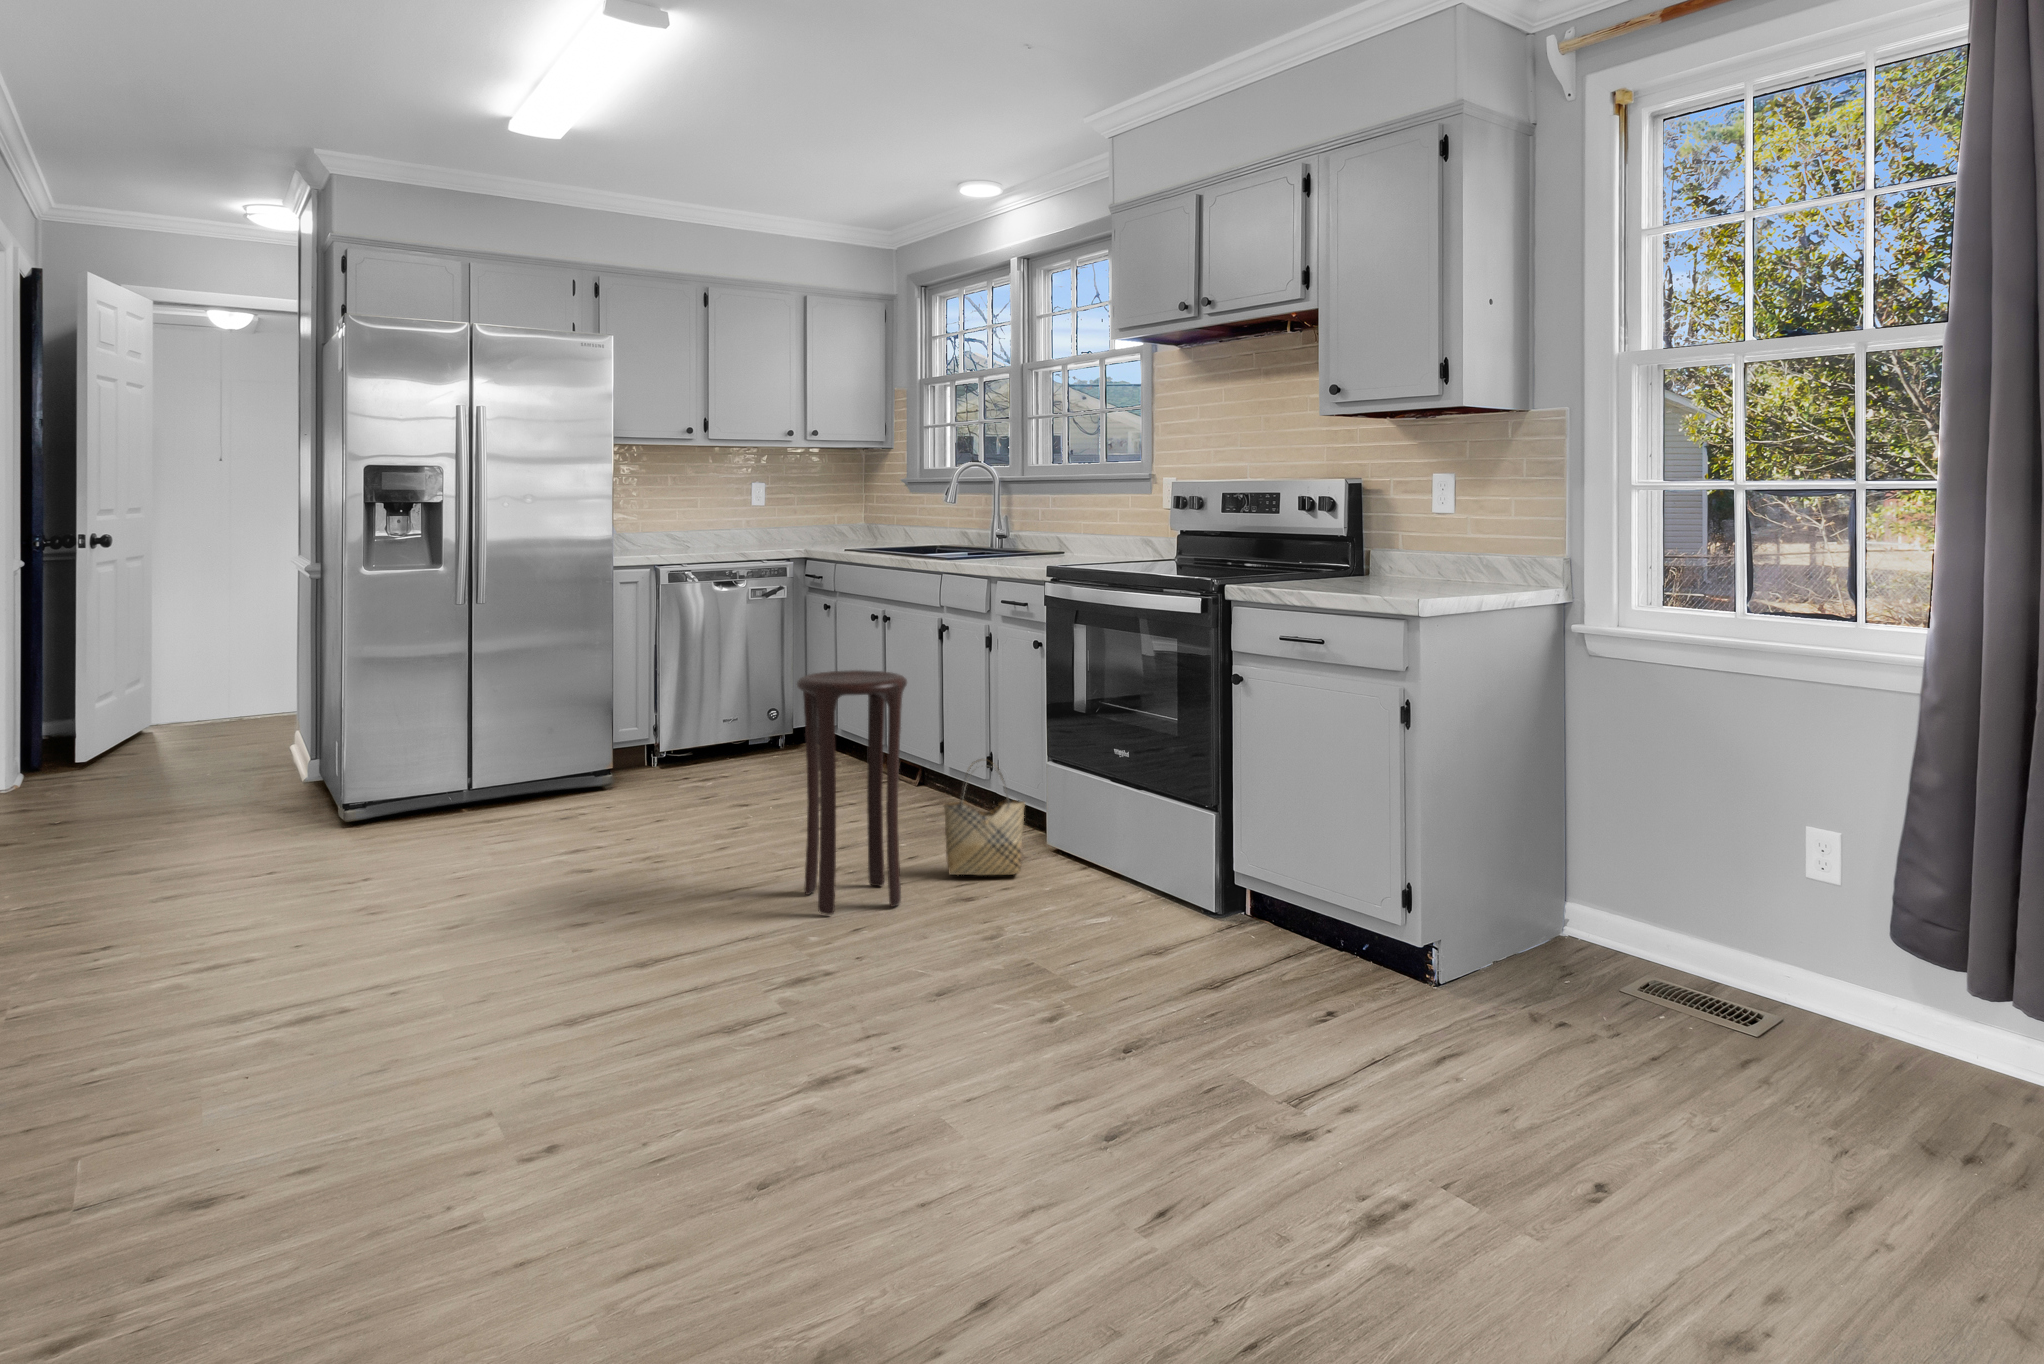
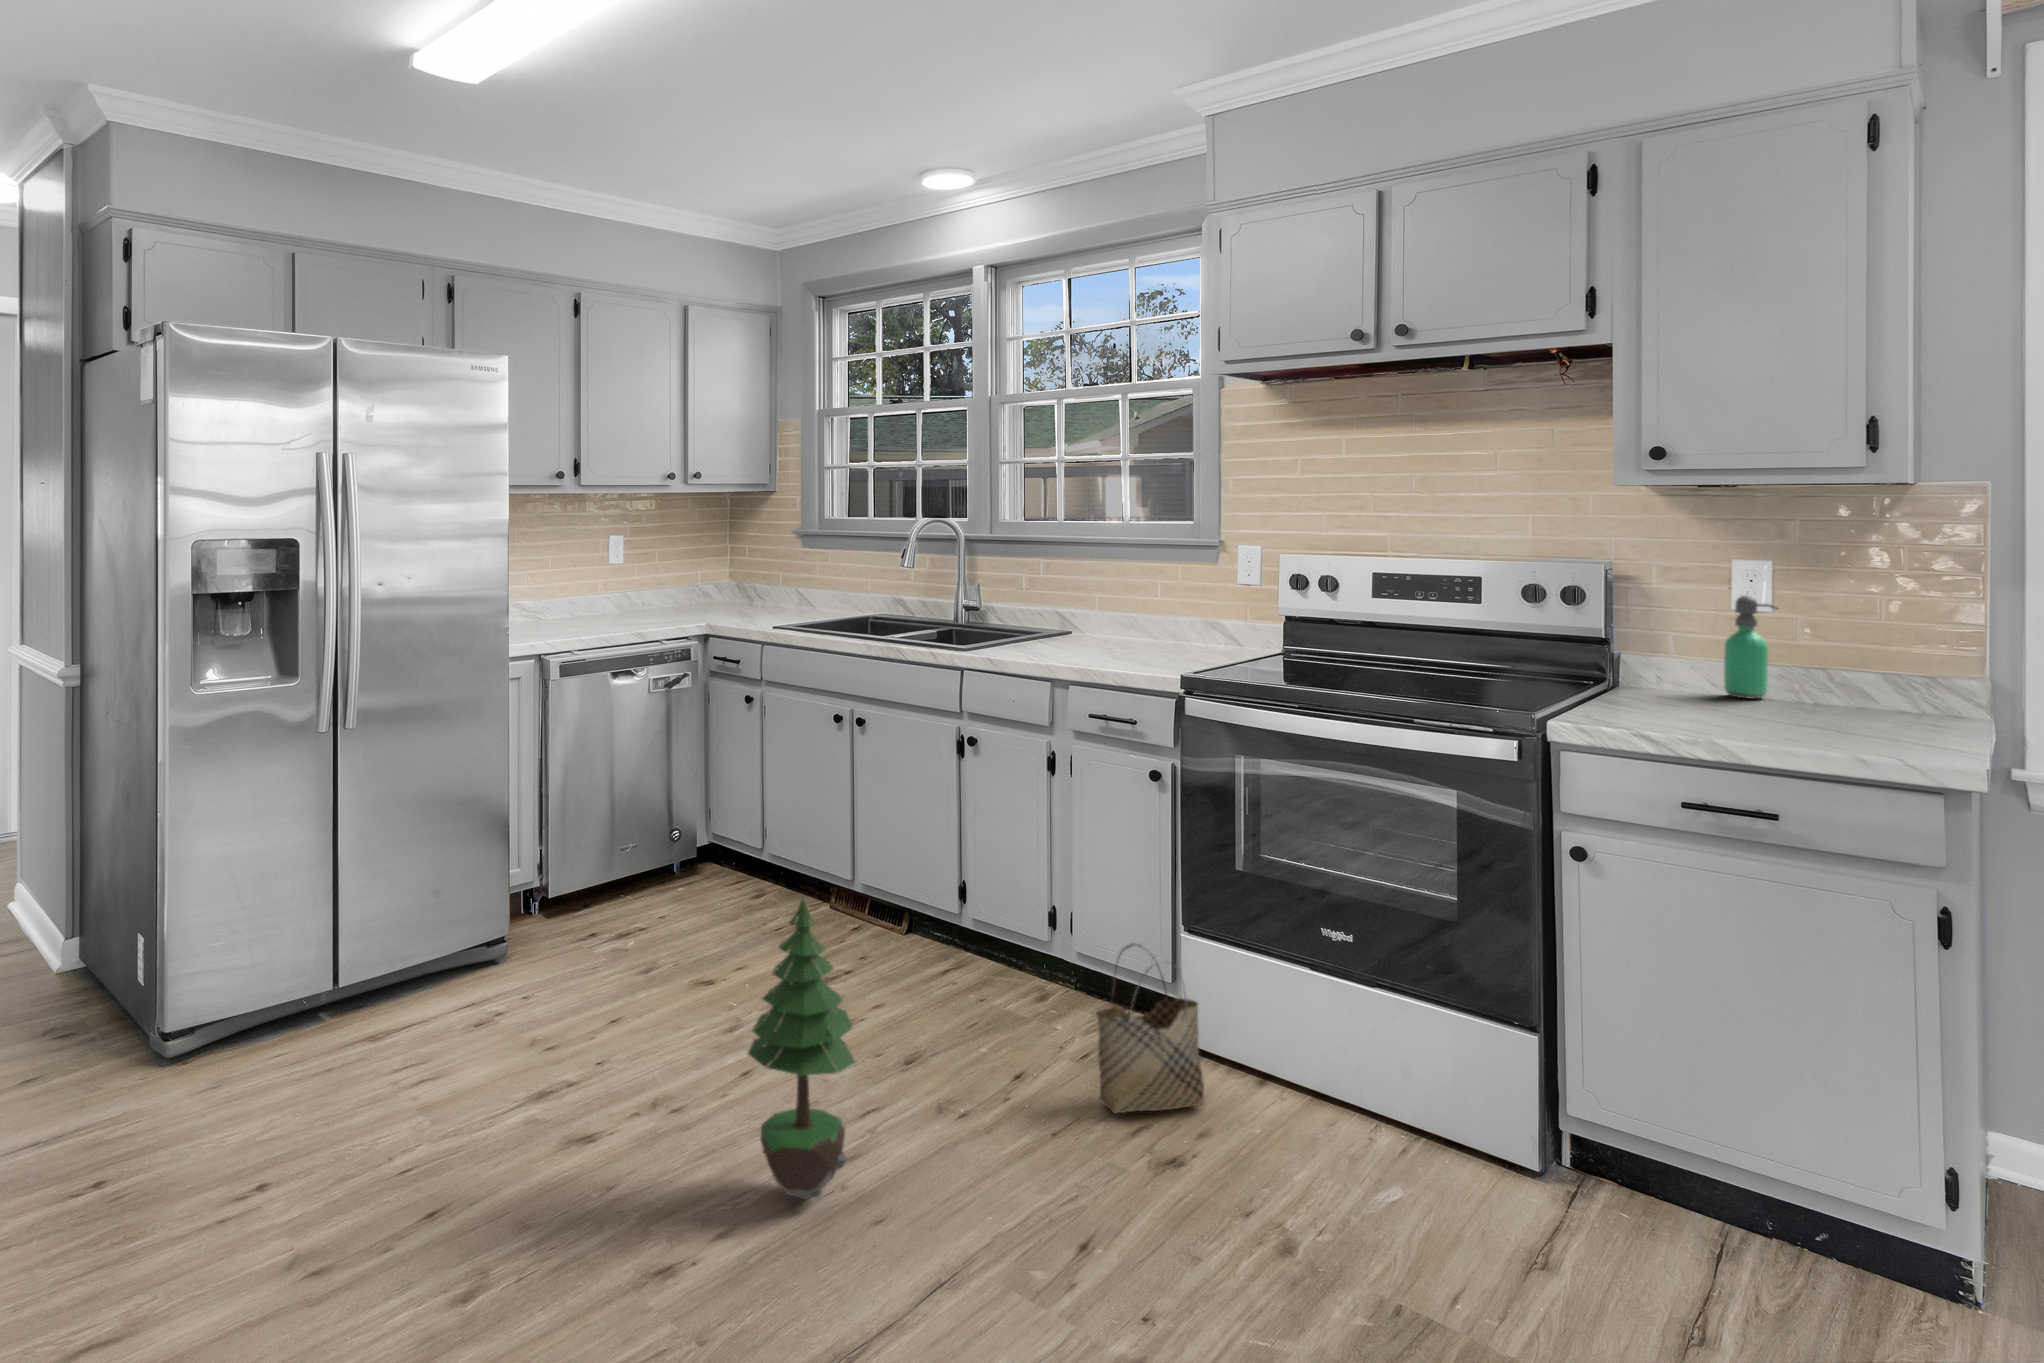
soap dispenser: none [1402,501,1431,578] -> present [1724,596,1778,698]
stool: present [797,670,907,915] -> none [943,841,1102,1215]
potted tree: none [656,694,733,902] -> present [748,899,855,1199]

